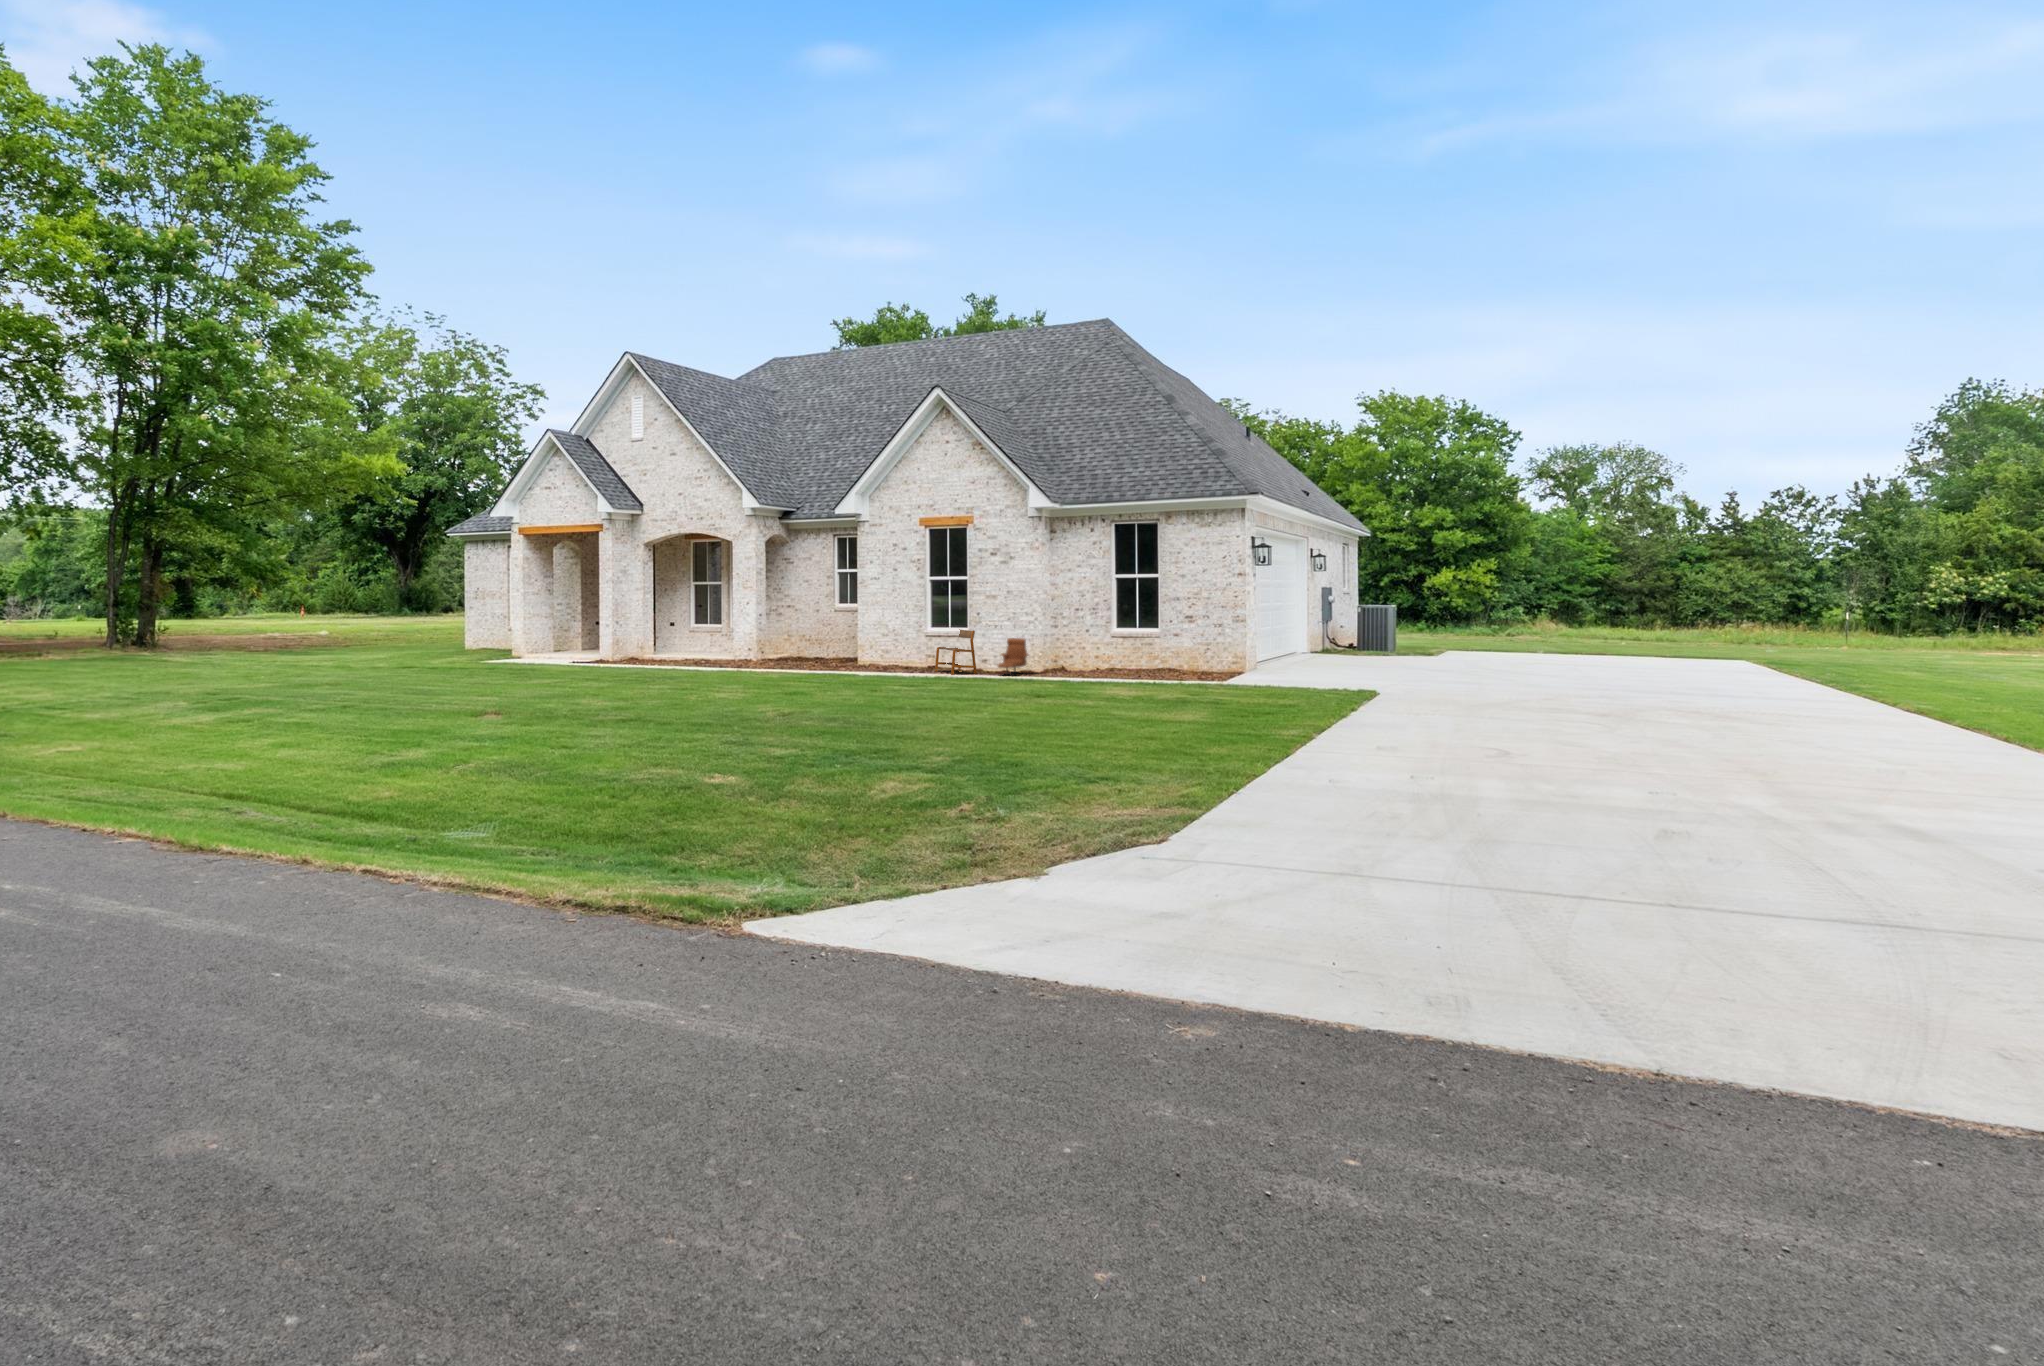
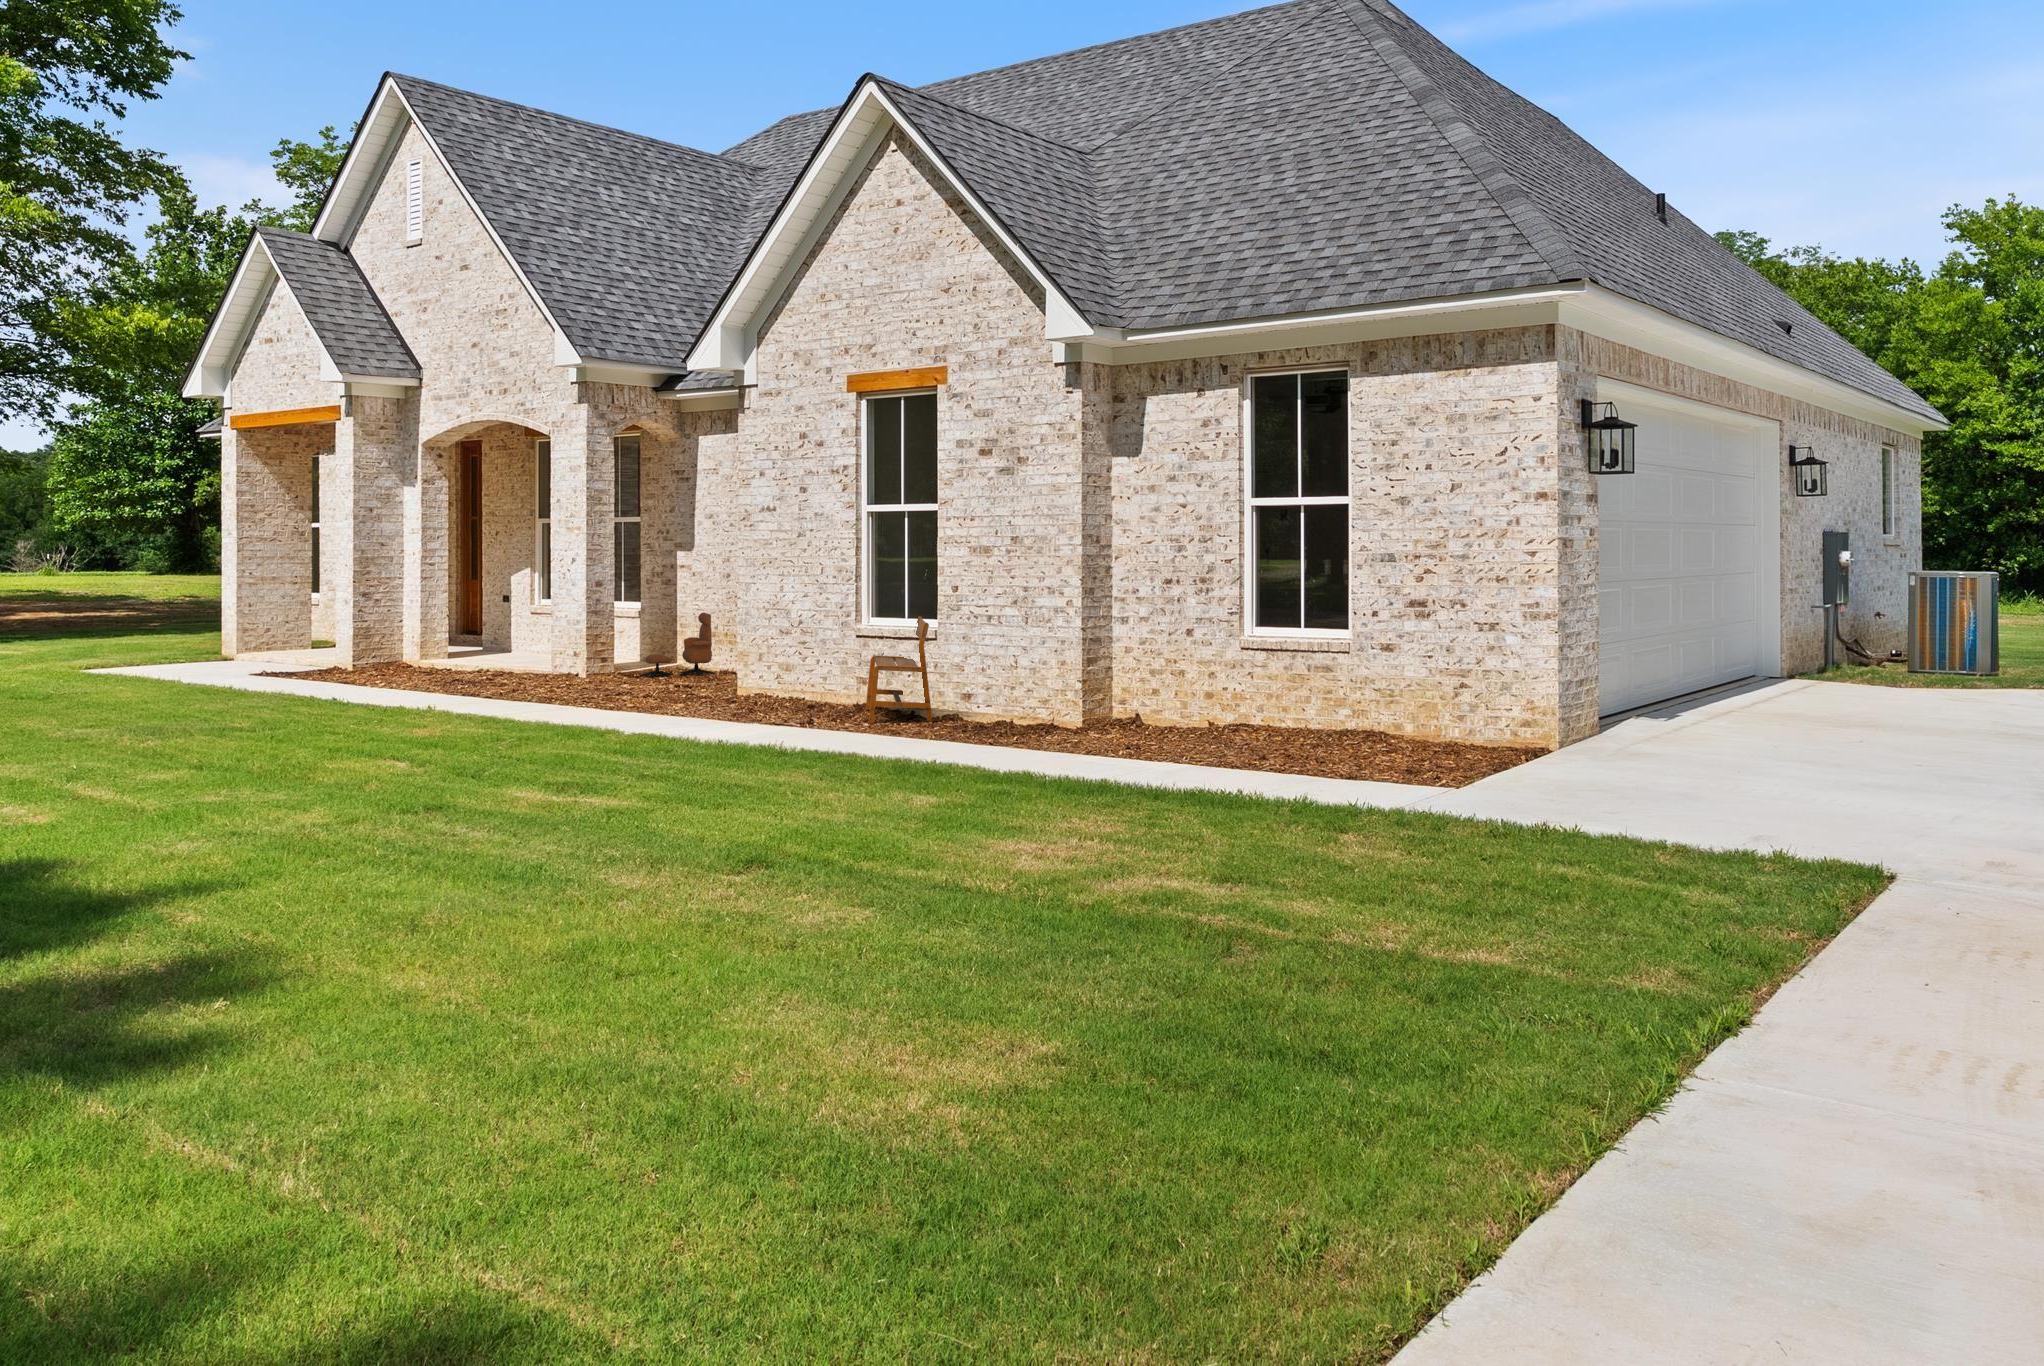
lounge chair: present [998,638,1028,675] -> present [640,613,716,677]

